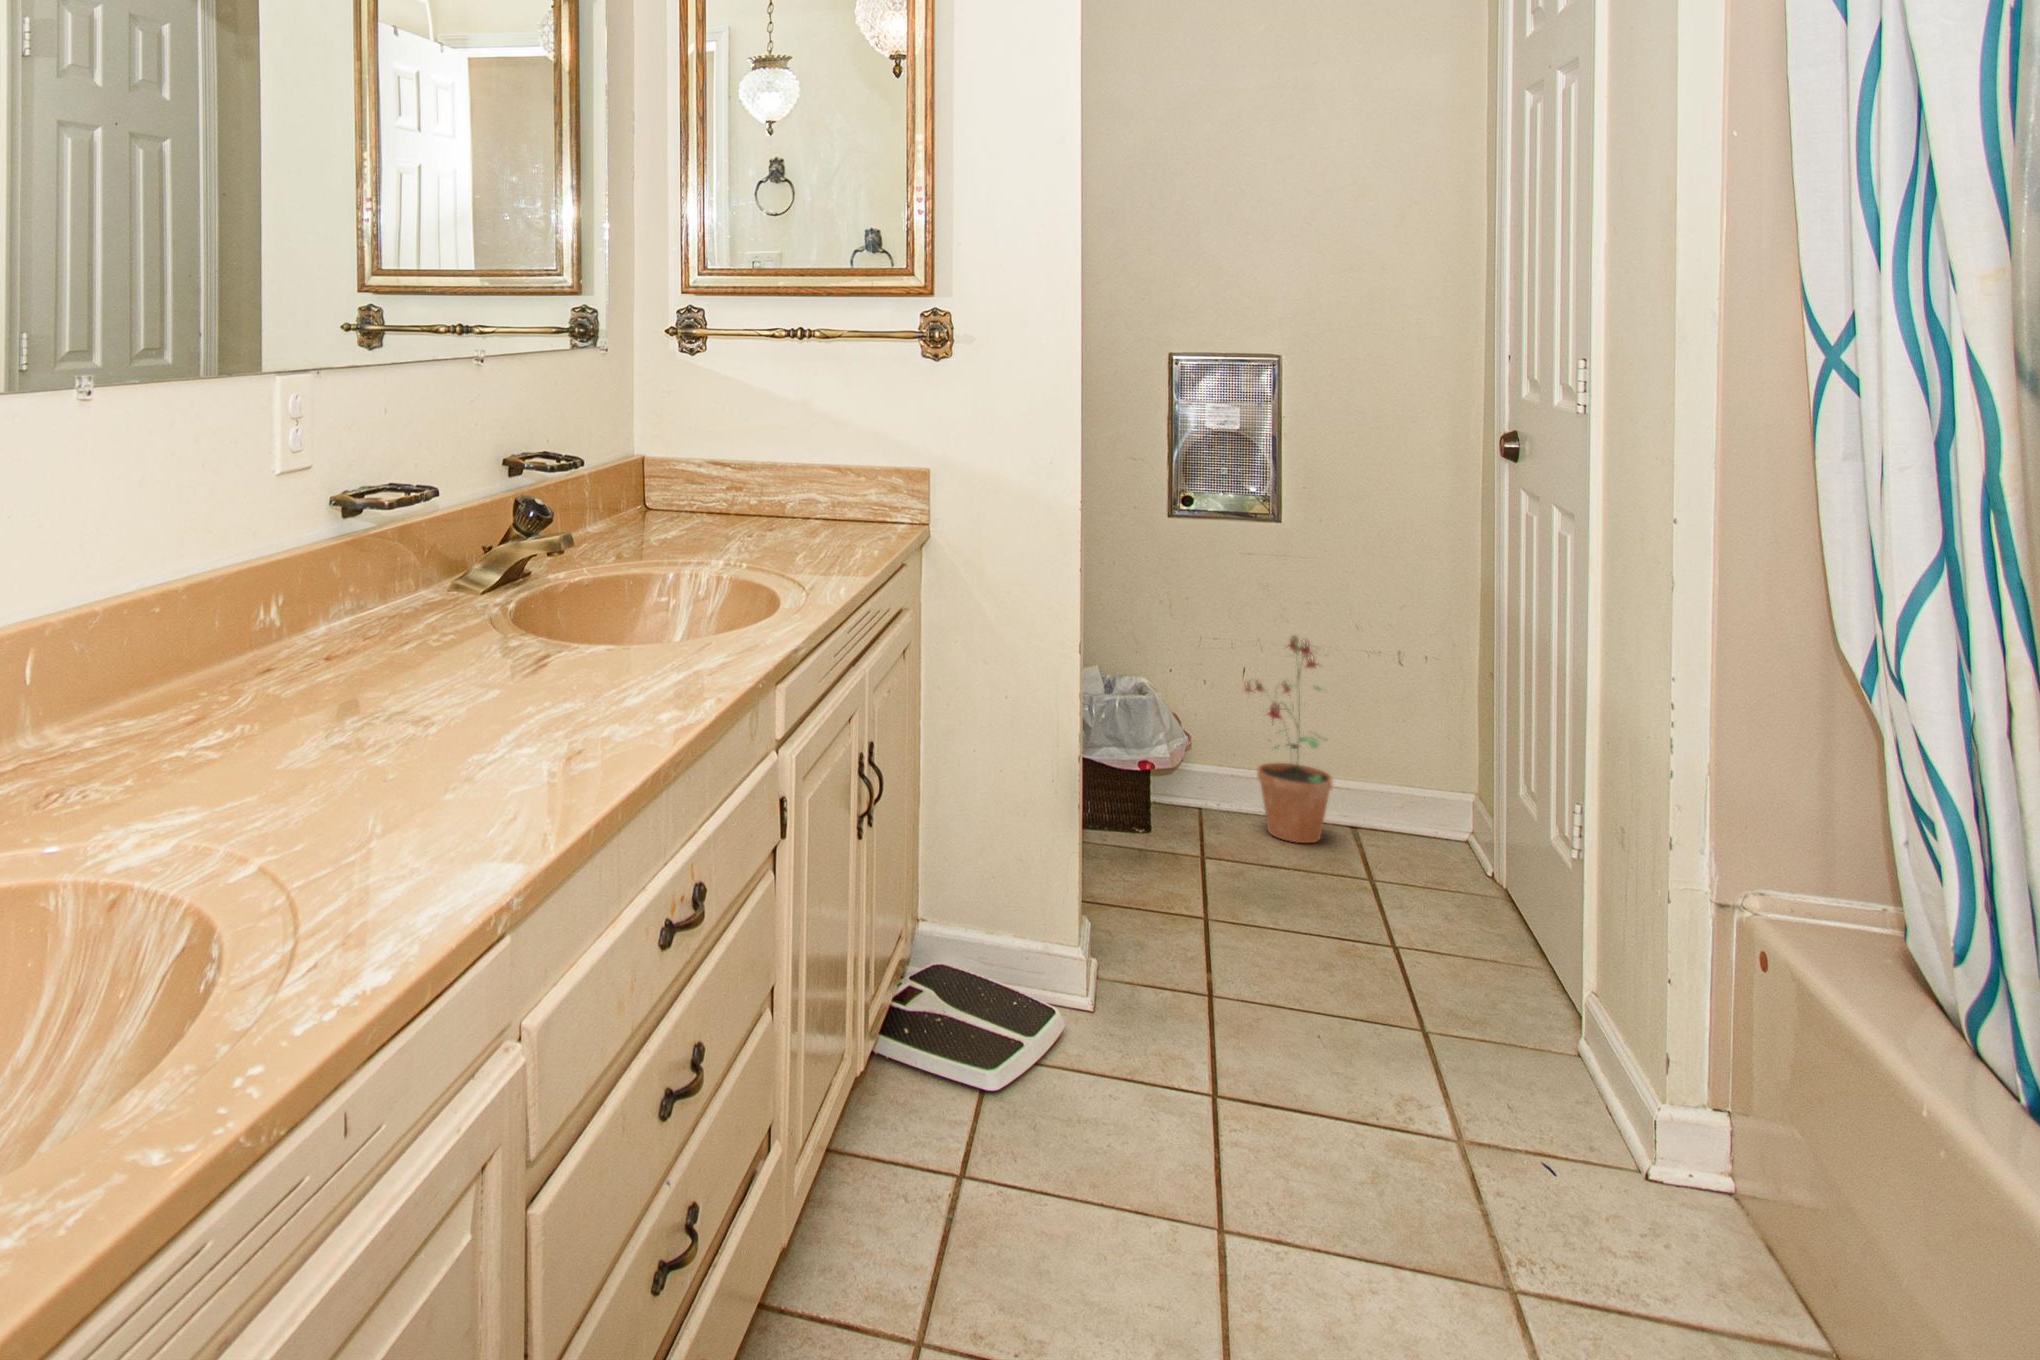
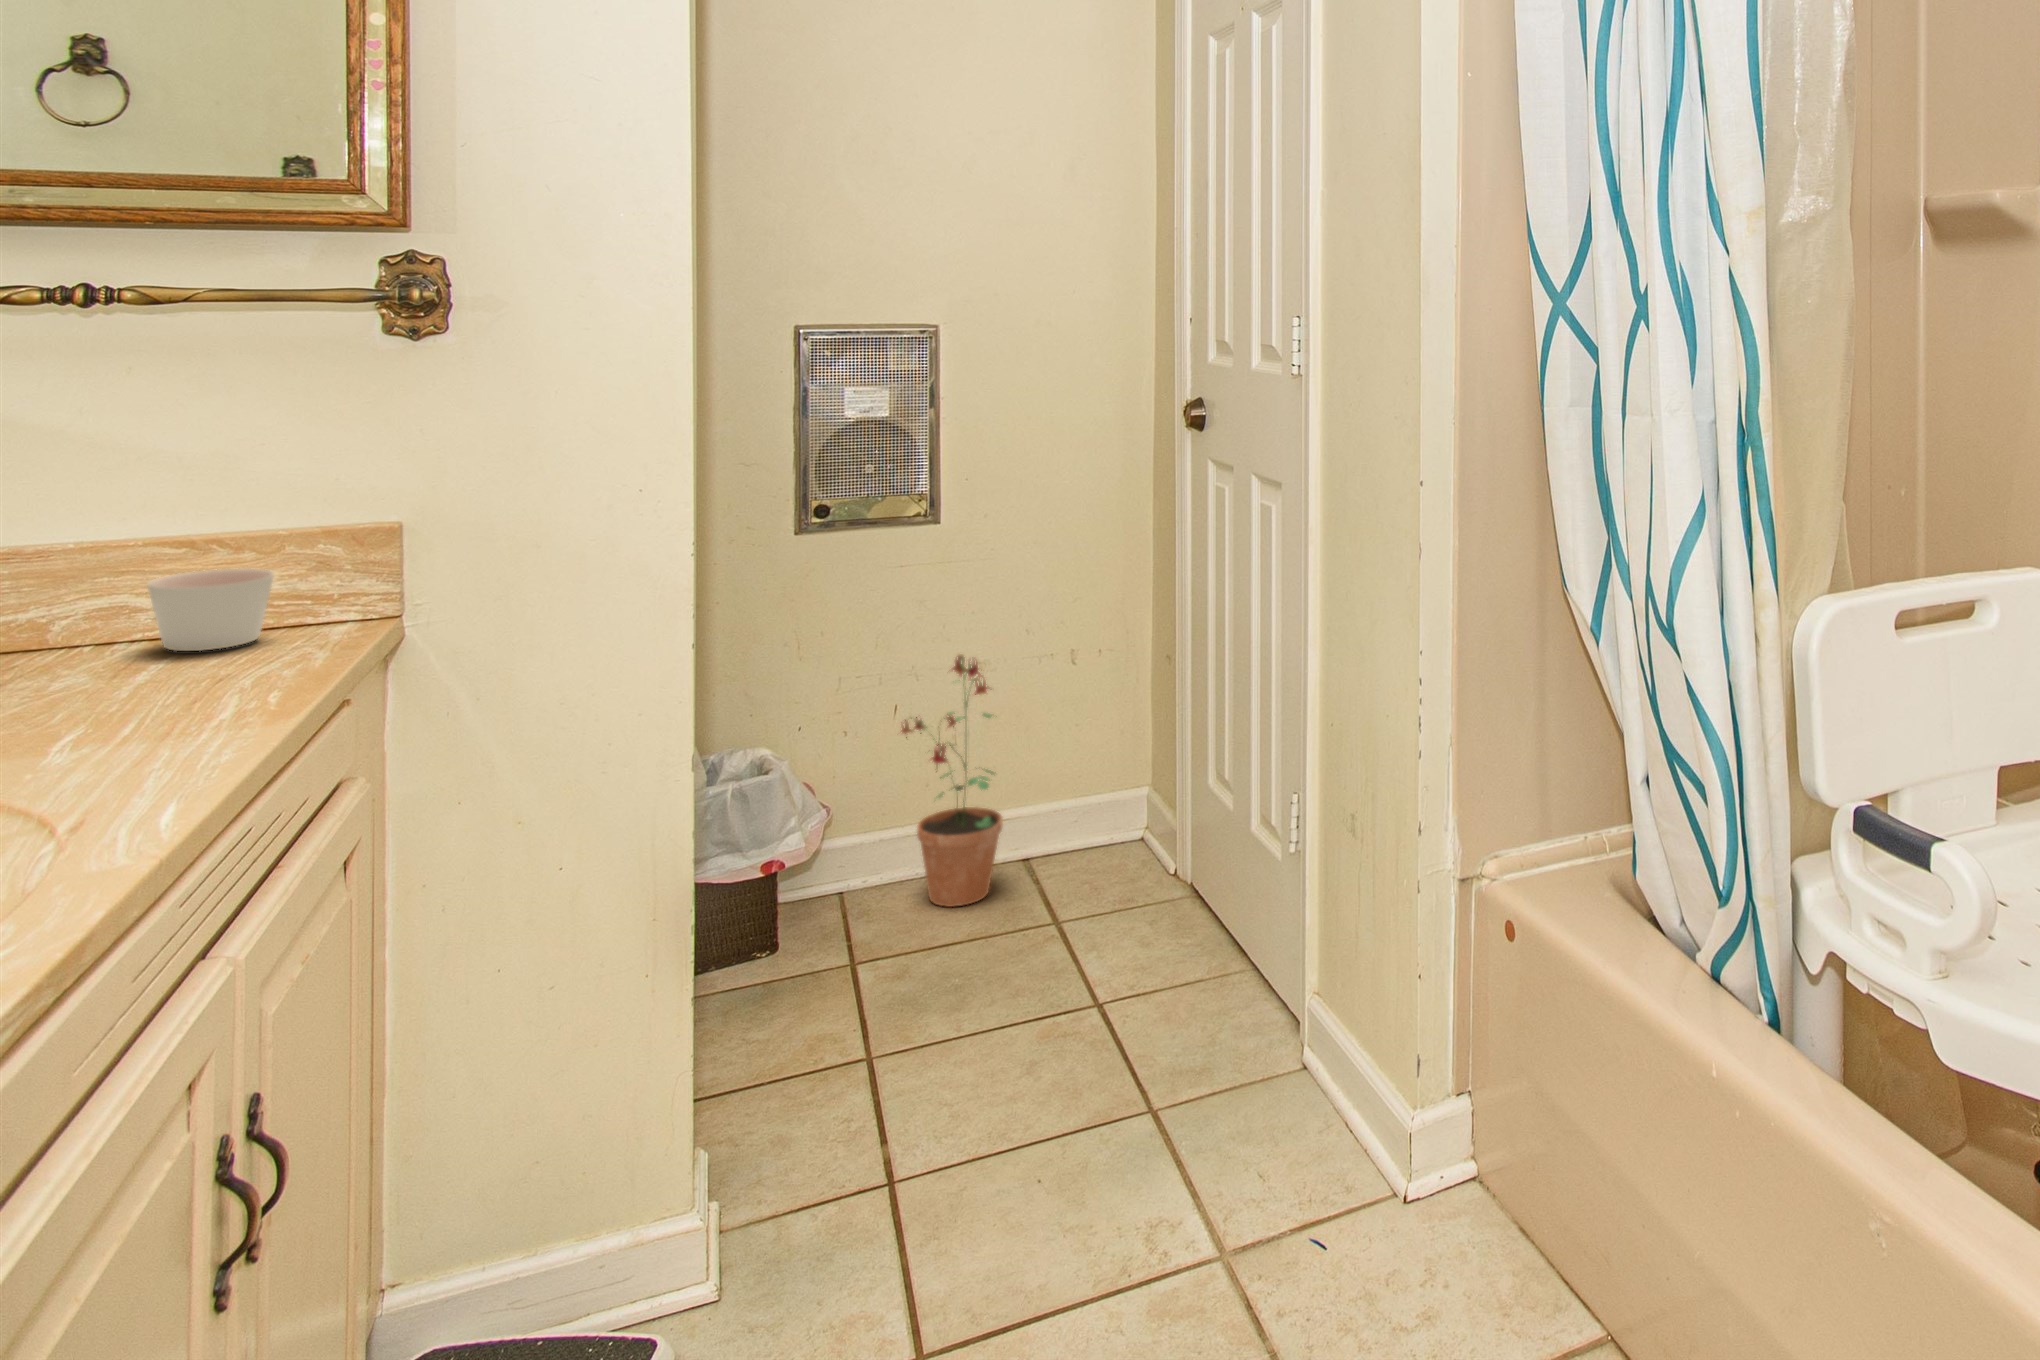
candle: none [821,484,872,525] -> present [148,568,274,651]

